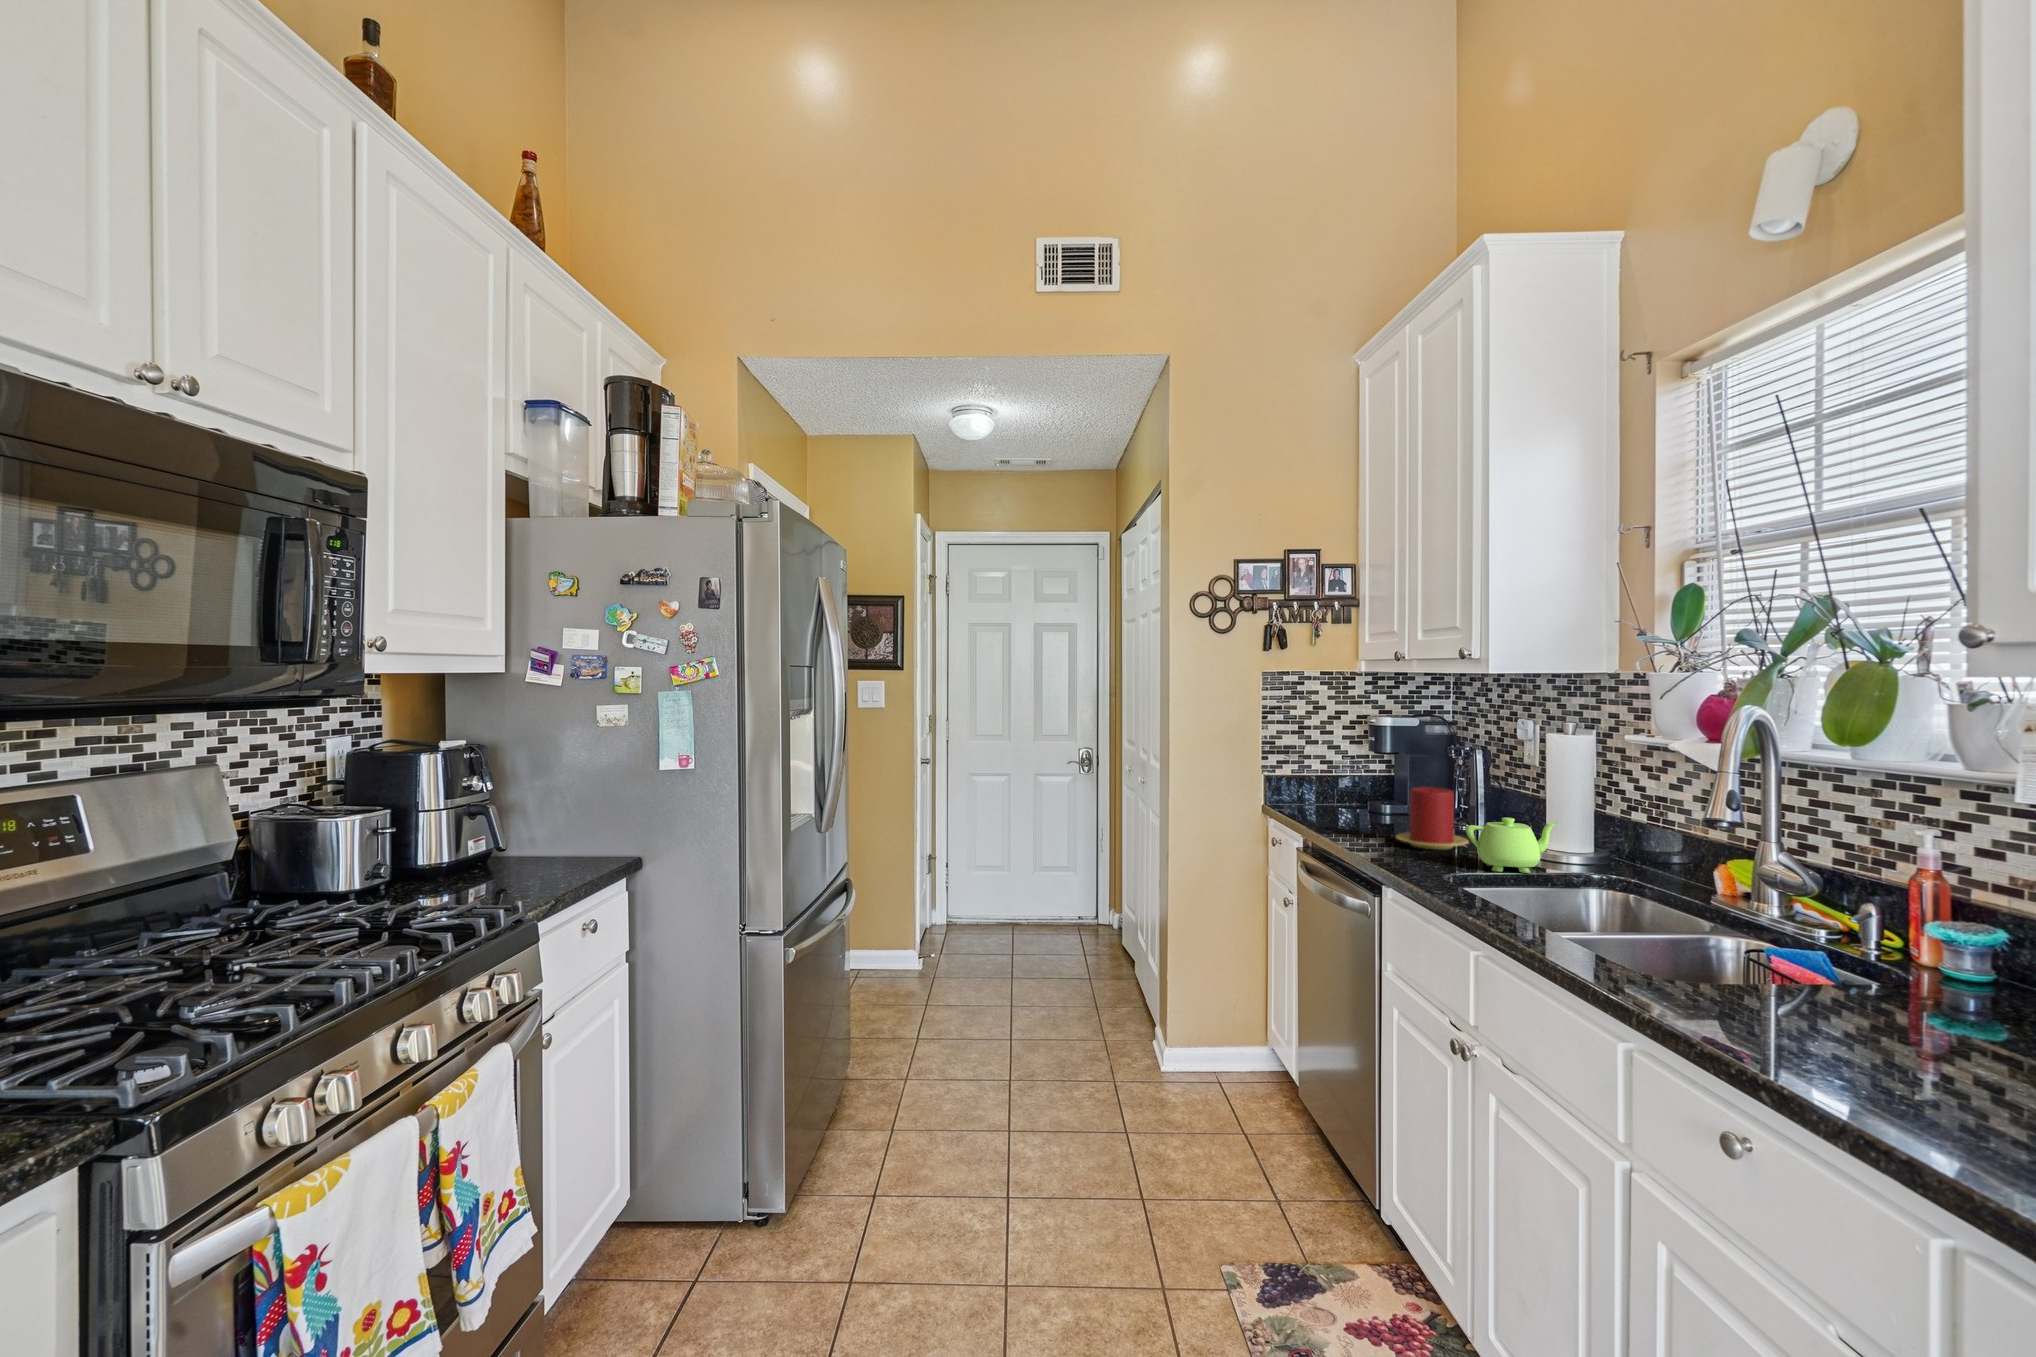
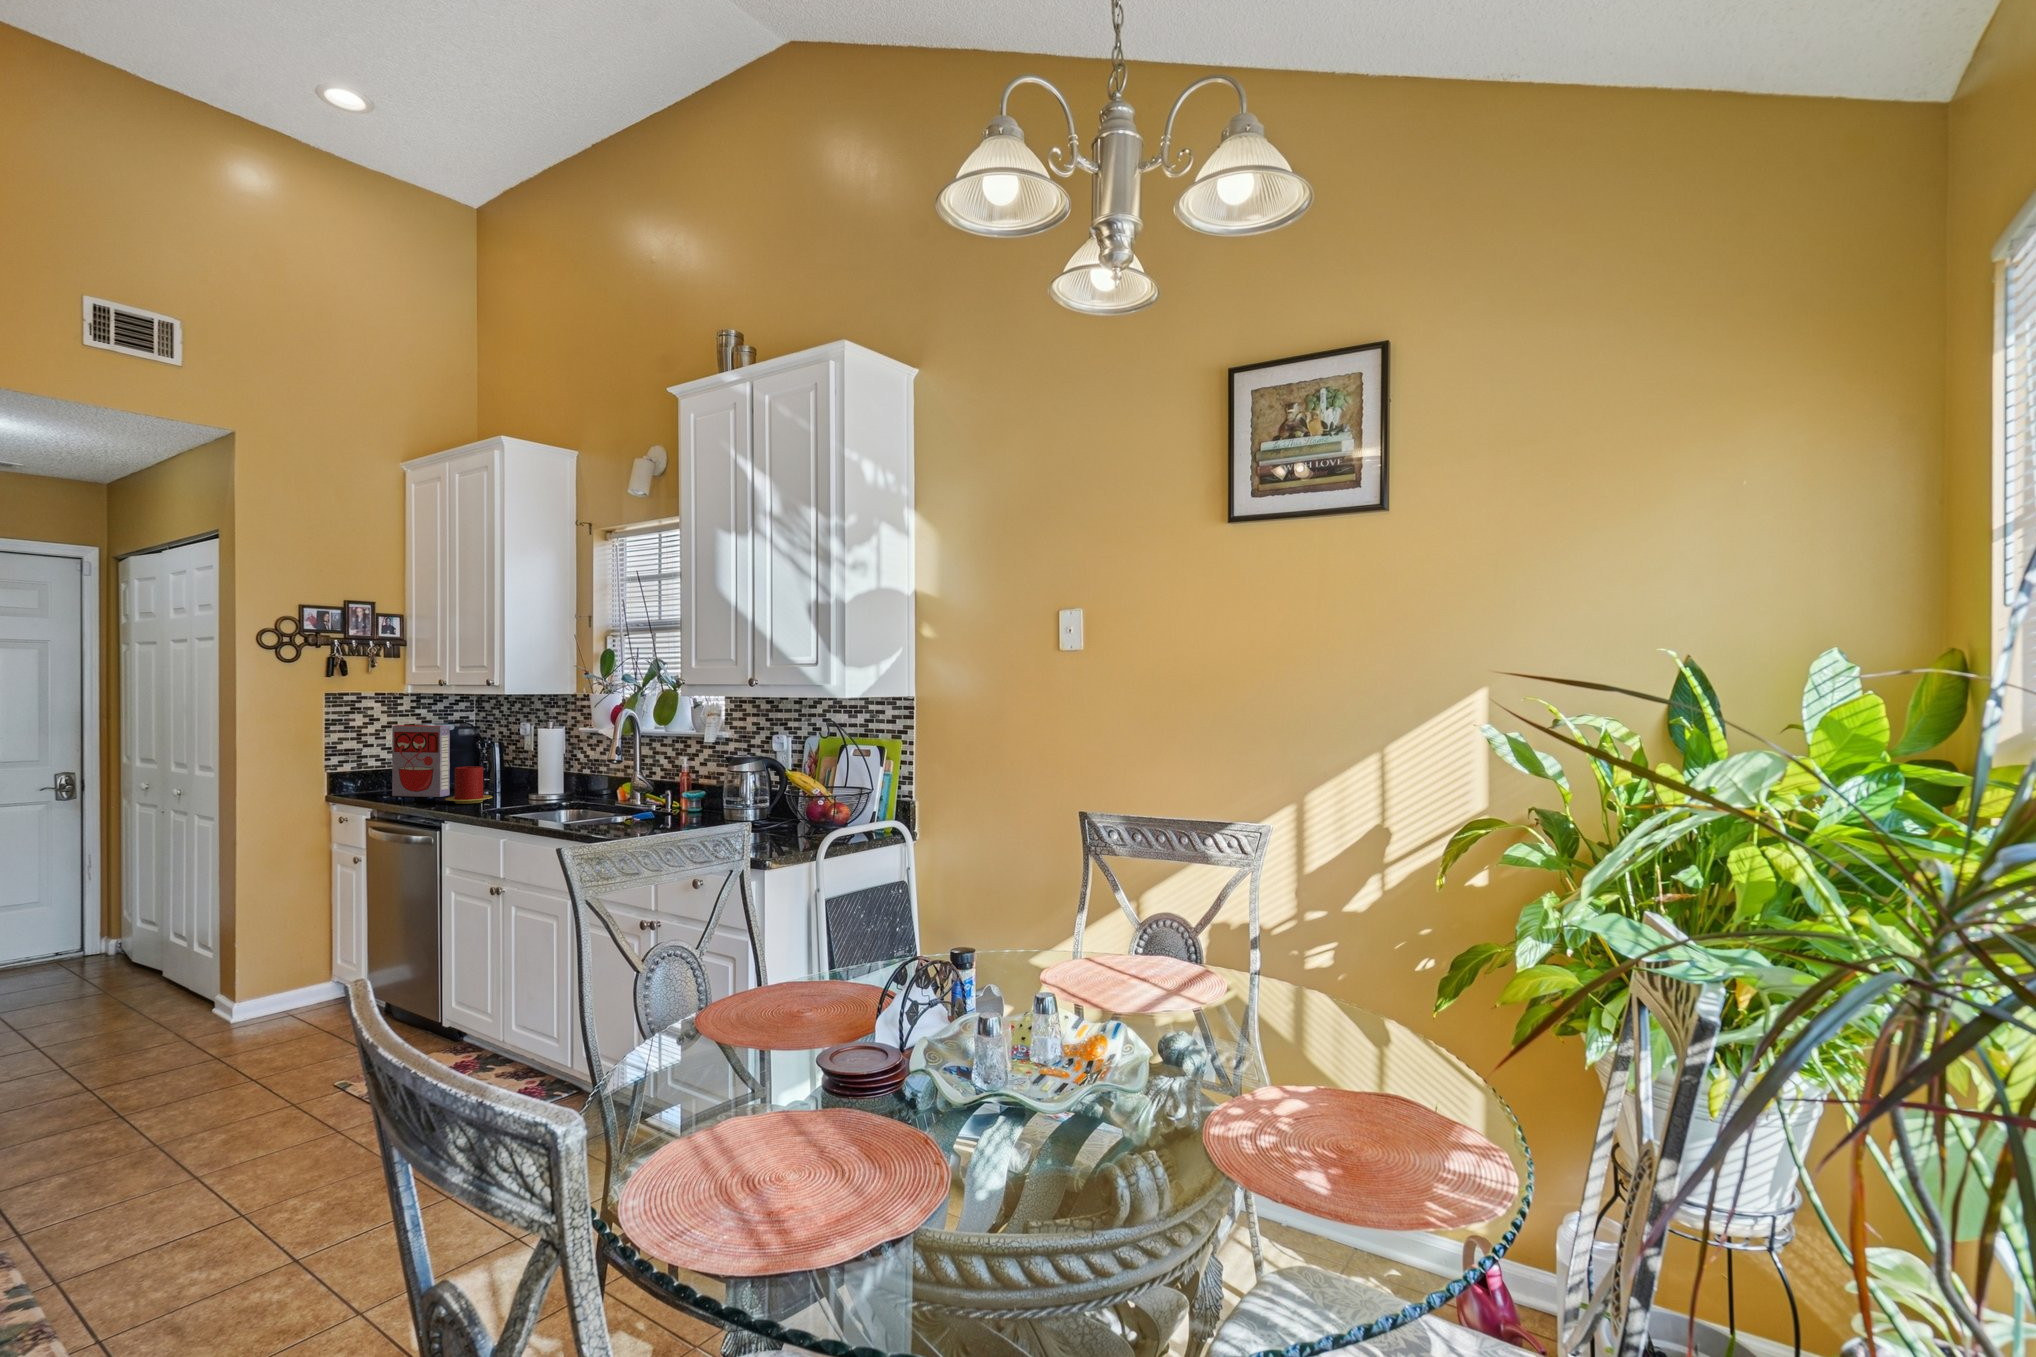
cereal box: none [1334,716,1409,827] -> present [392,725,450,797]
teapot: present [1466,818,1558,873] -> none [493,777,545,808]

